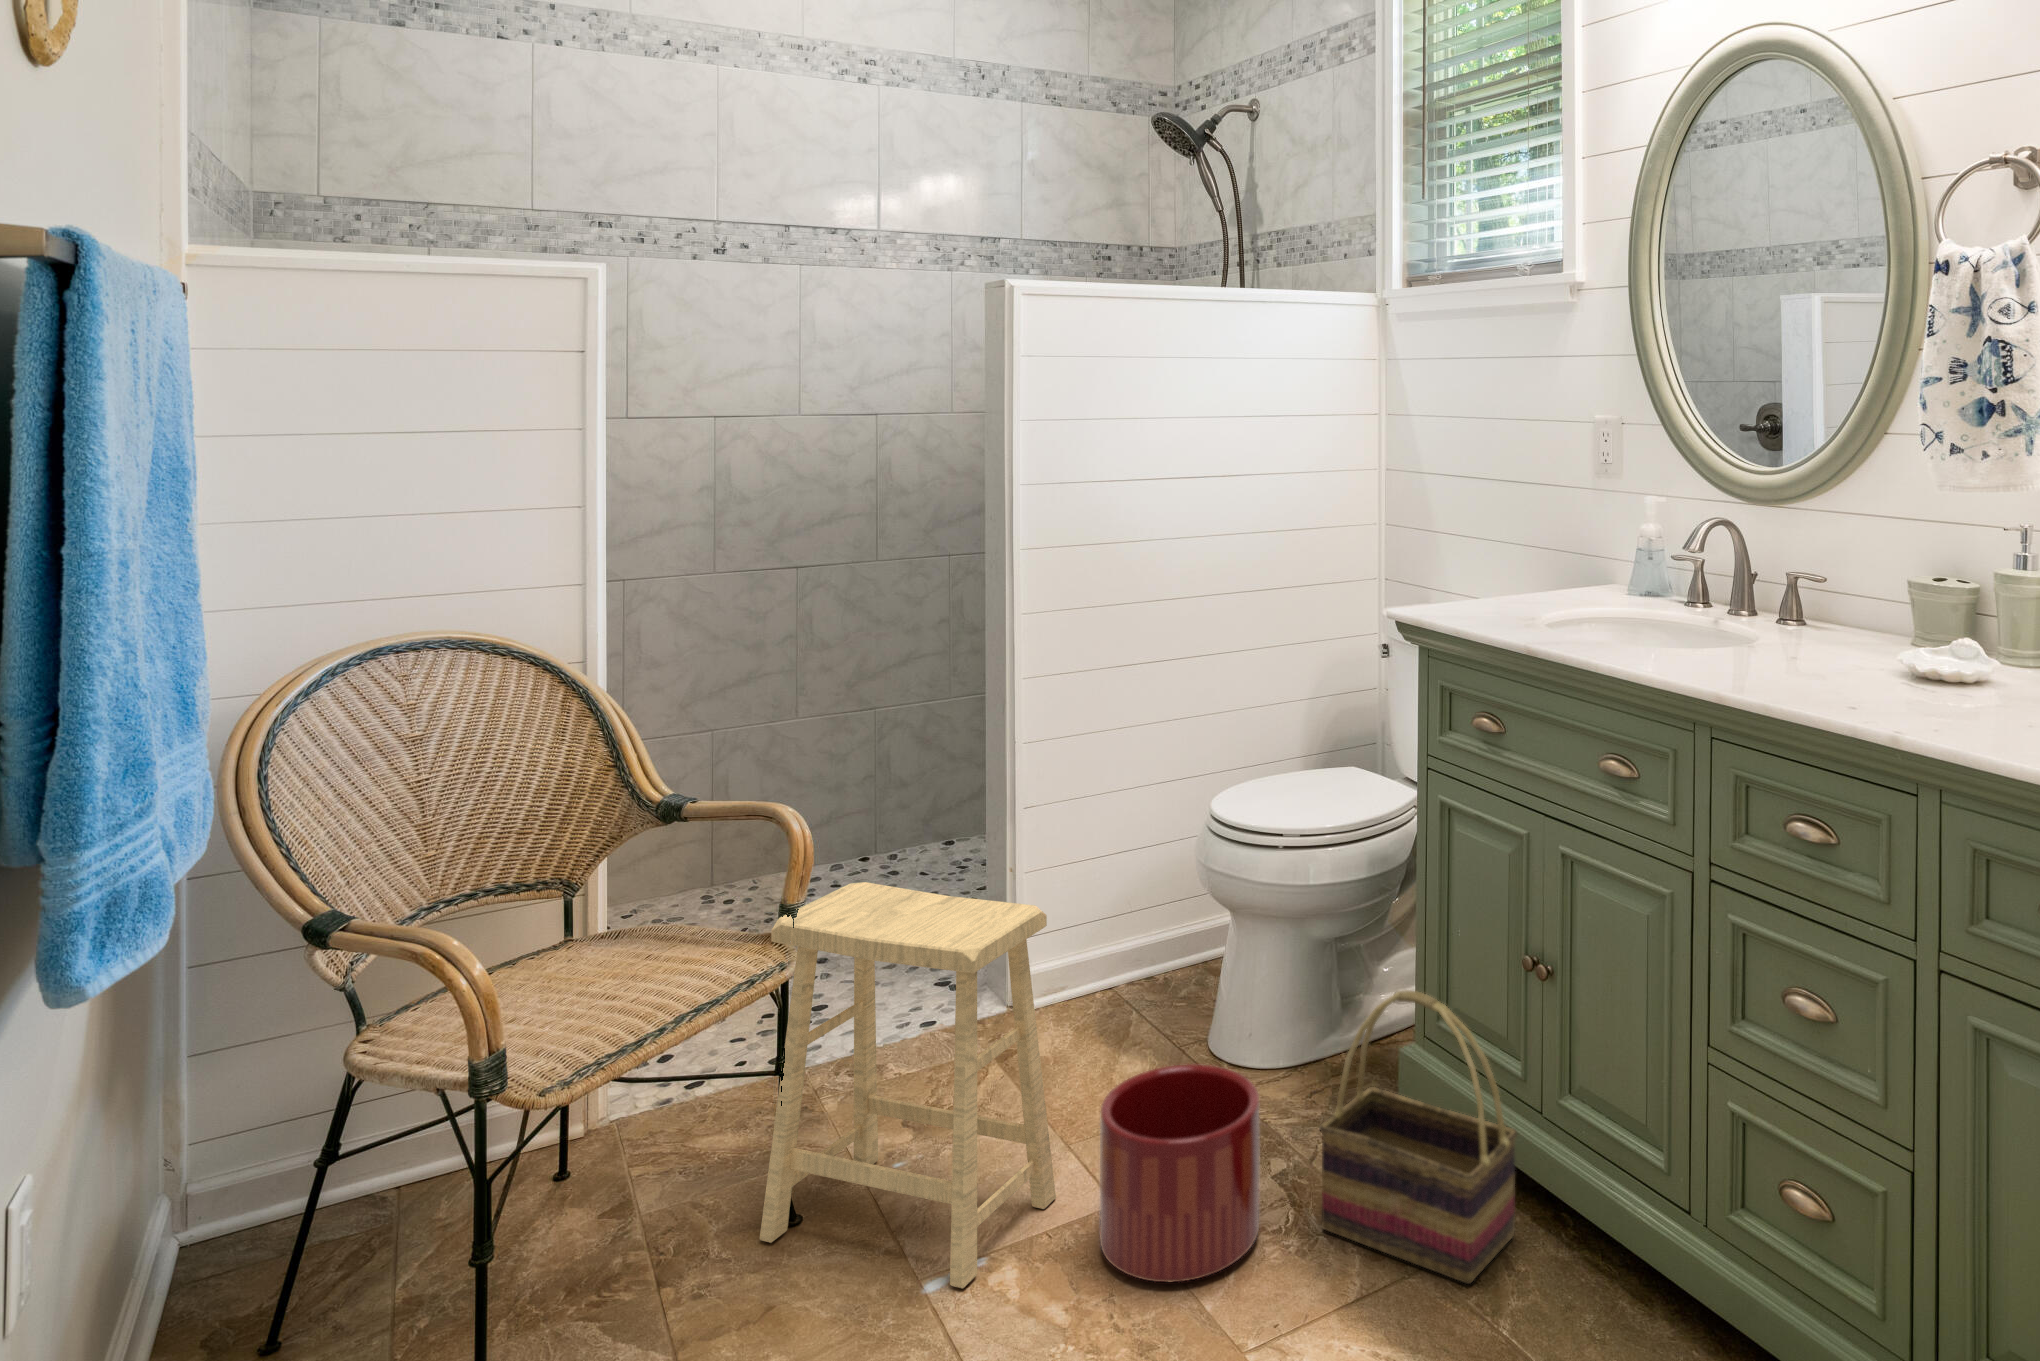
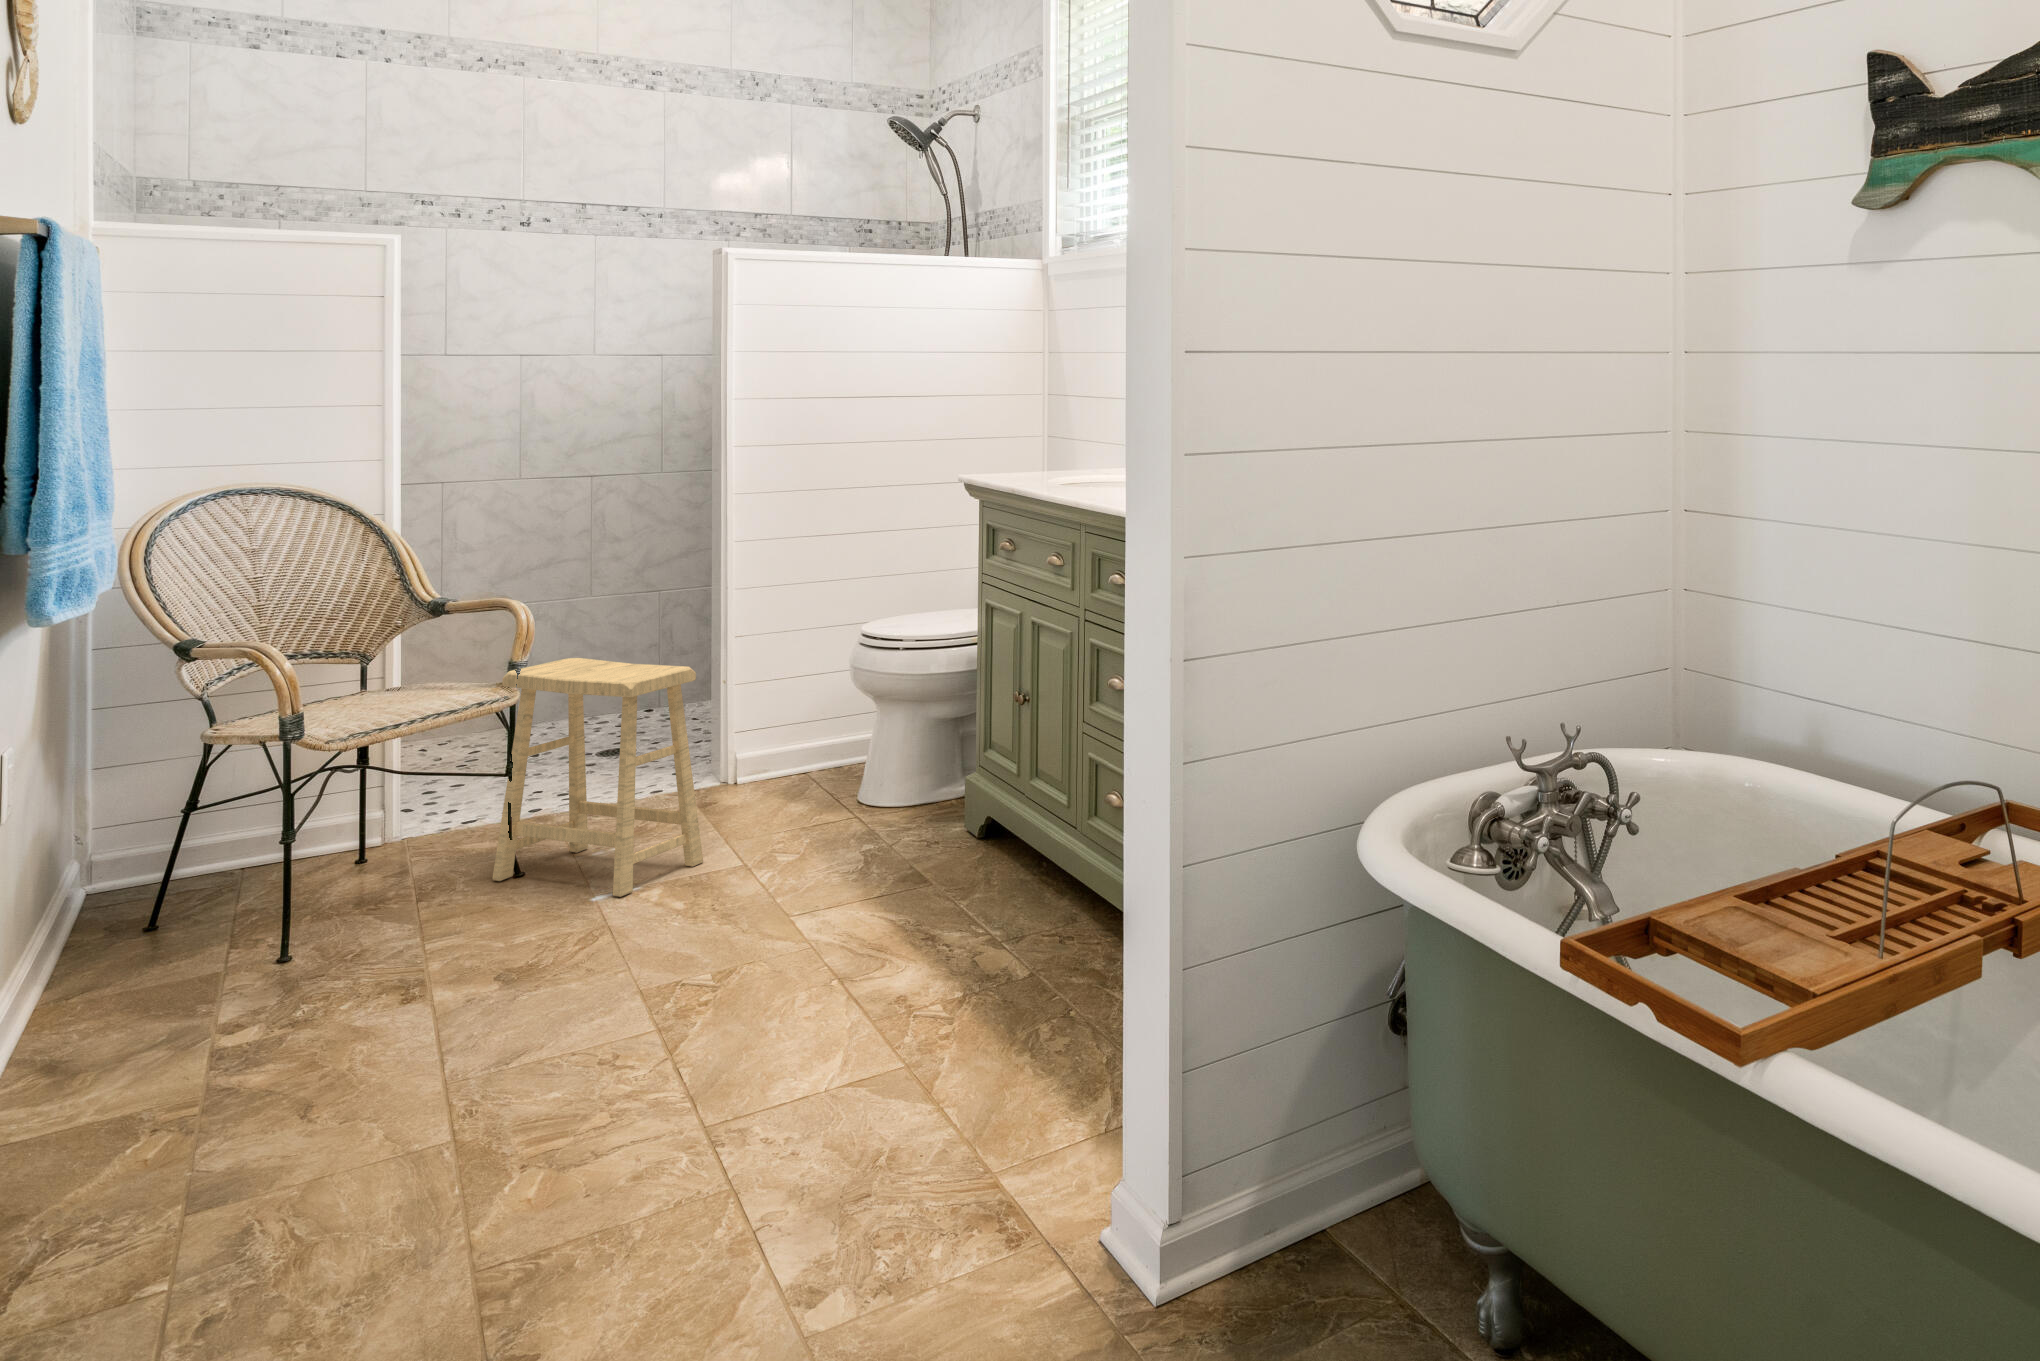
basket: present [1319,990,1517,1284] -> none [872,718,1002,891]
planter: present [1100,1064,1259,1282] -> none [719,773,834,893]

